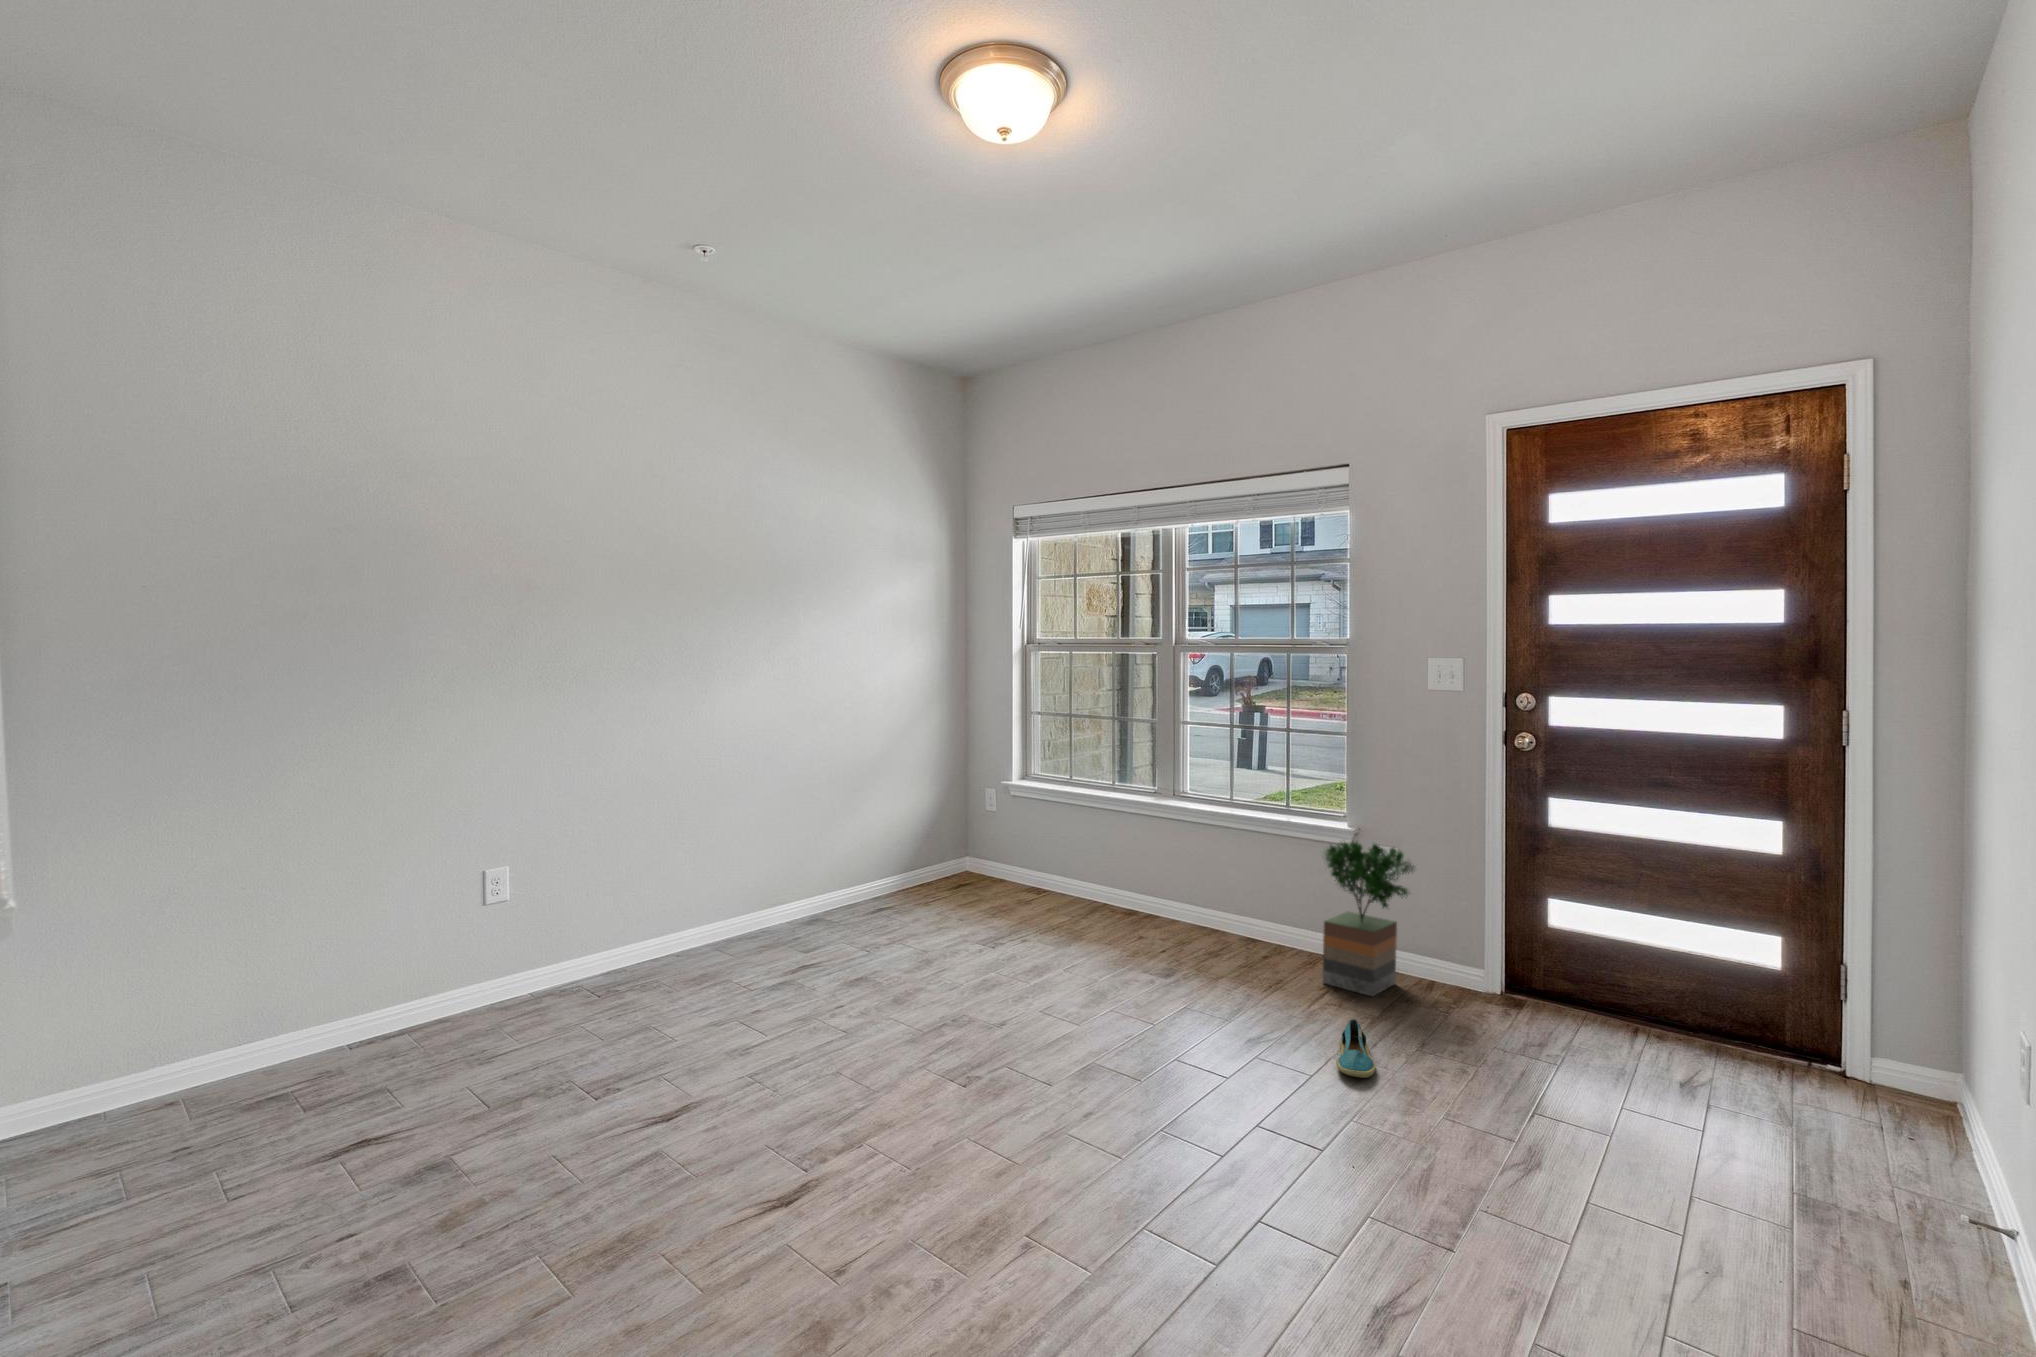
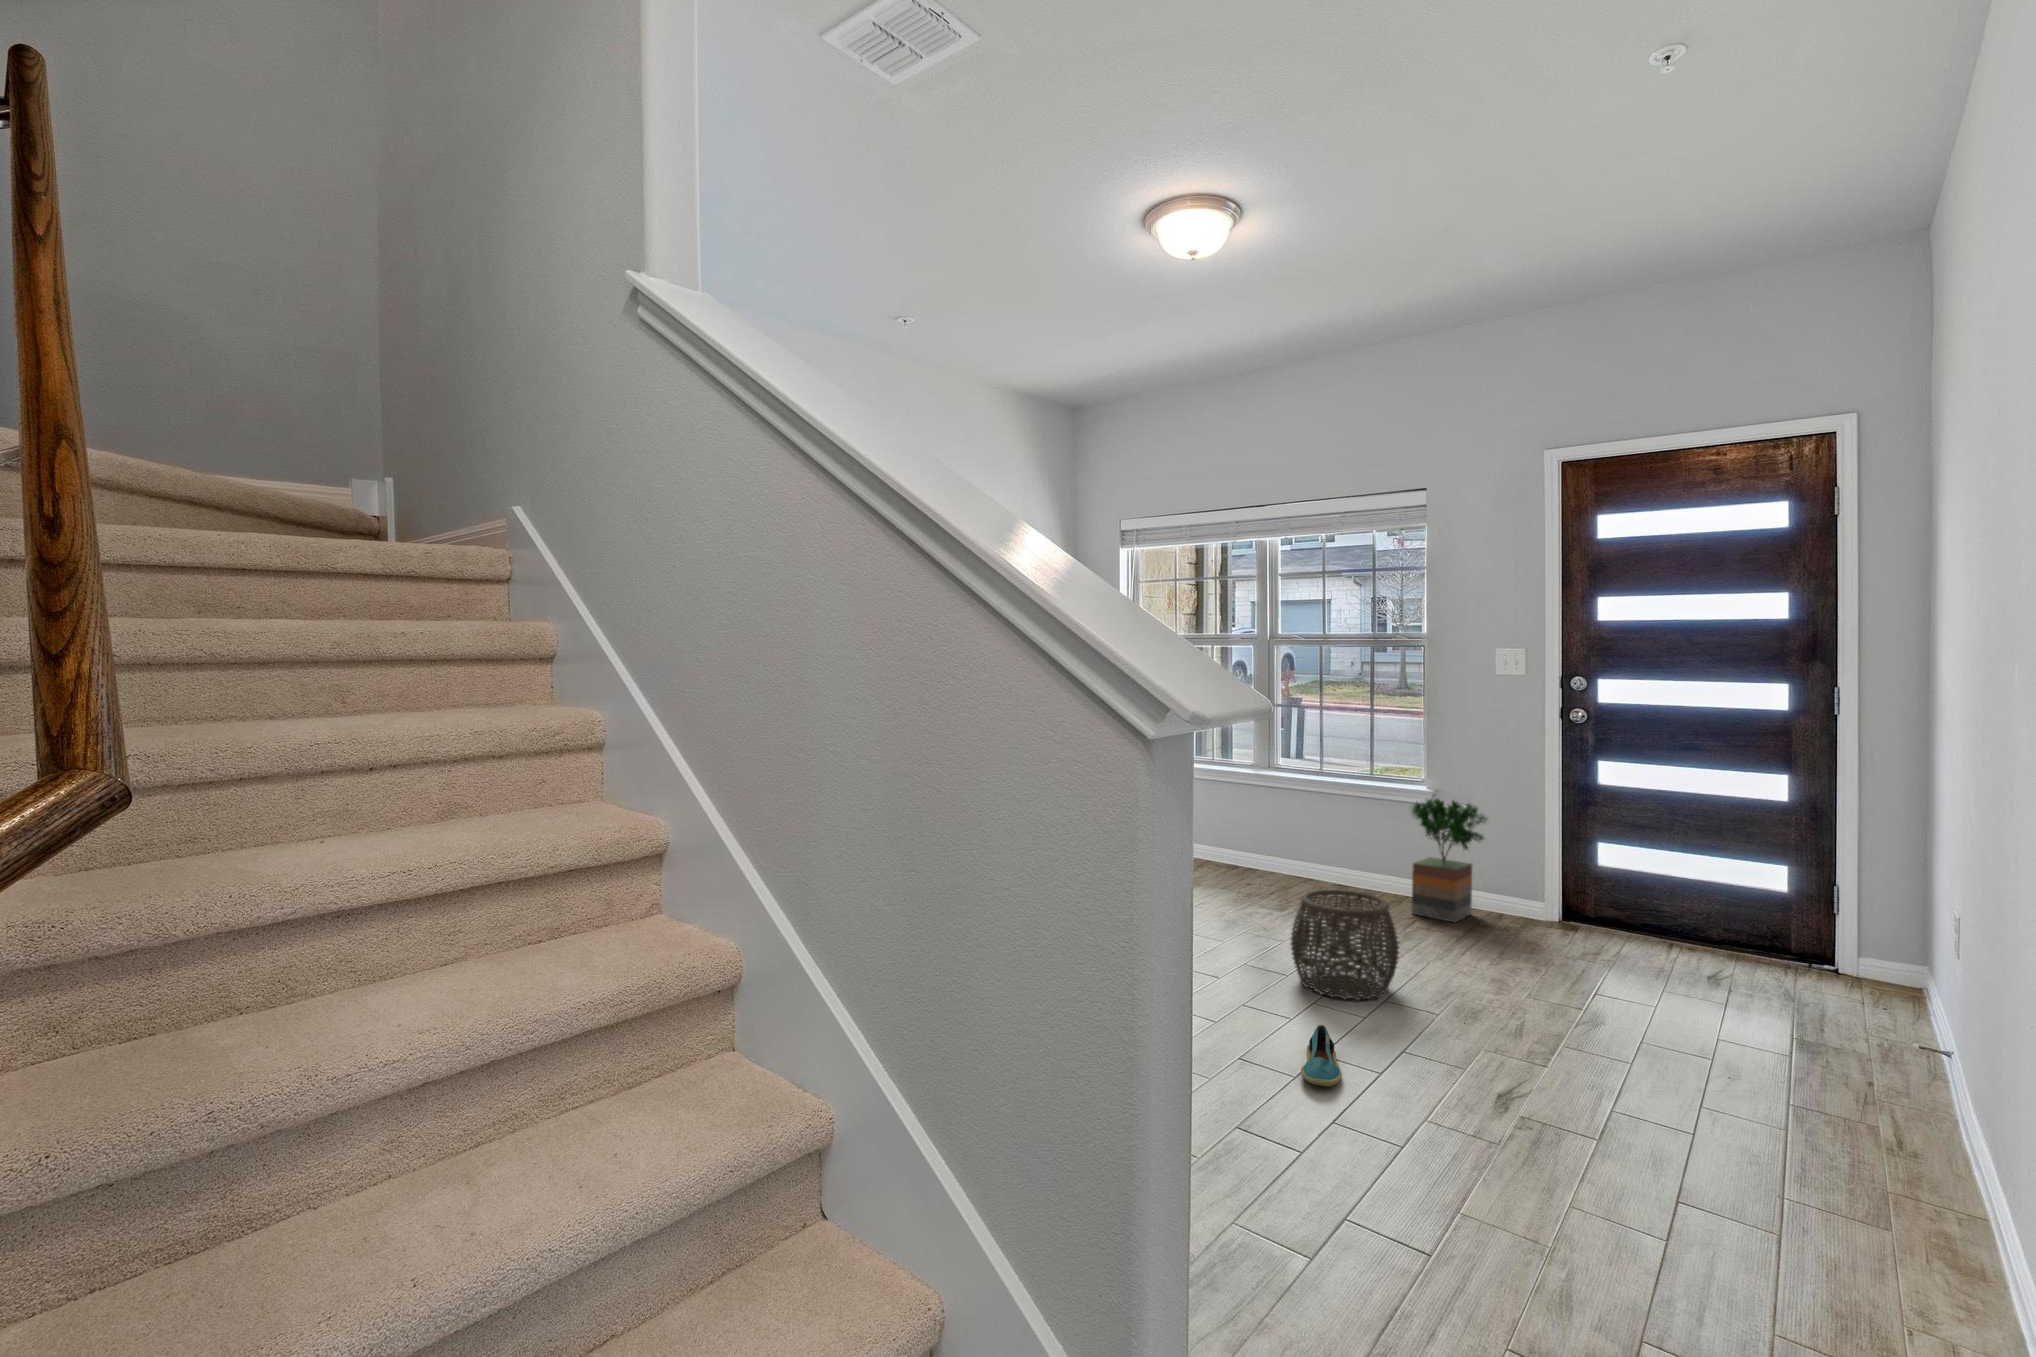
woven basket: none [1138,972,1277,1128] -> present [1291,890,1399,1000]
shoe: present [1336,1019,1376,1078] -> present [1301,1025,1342,1086]

